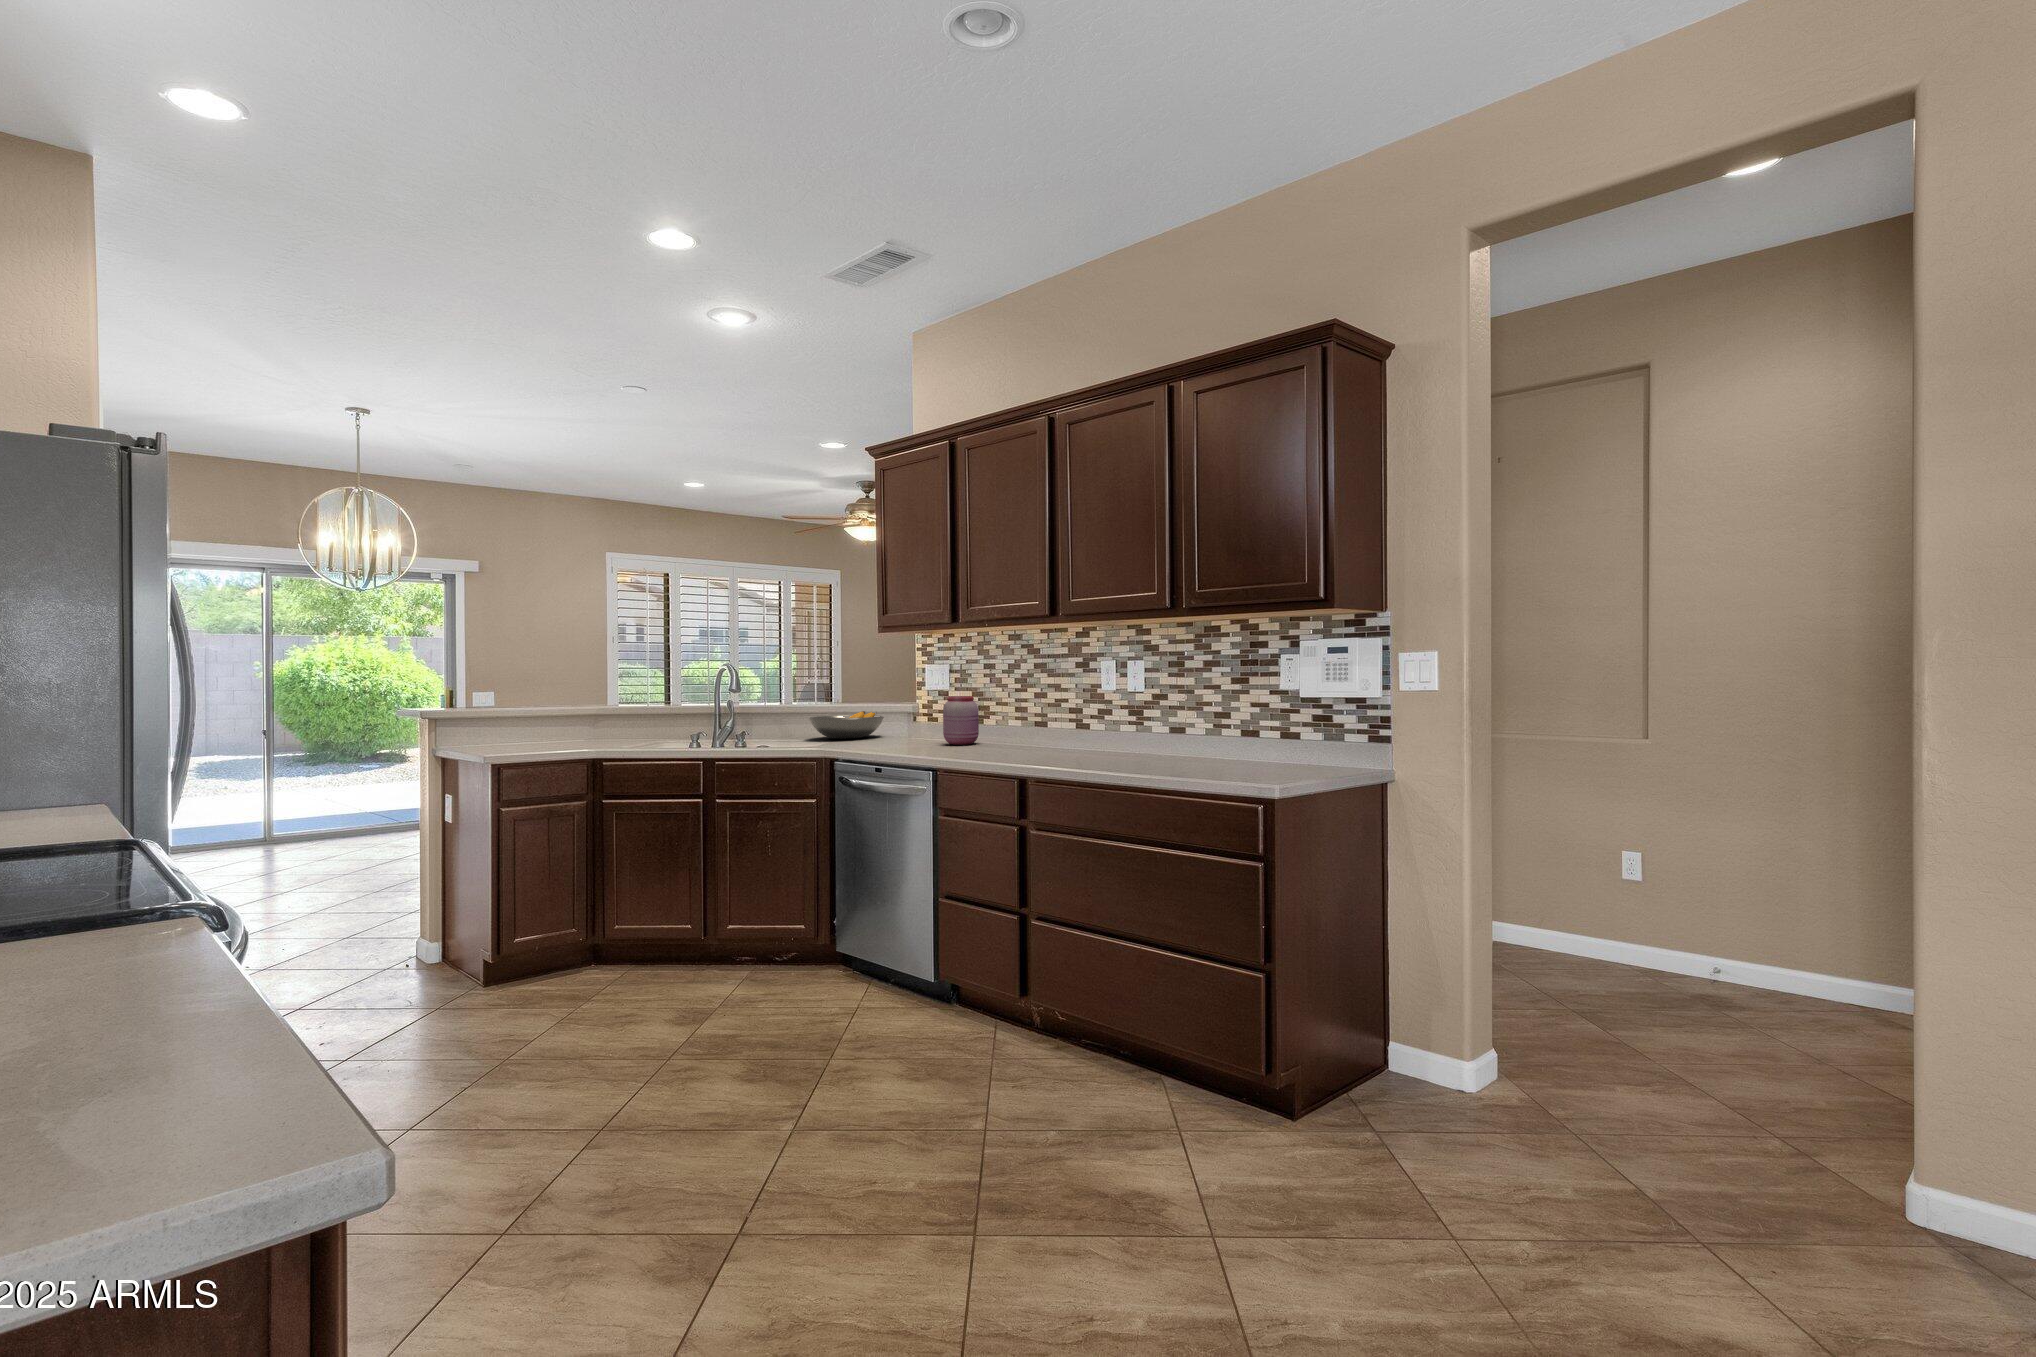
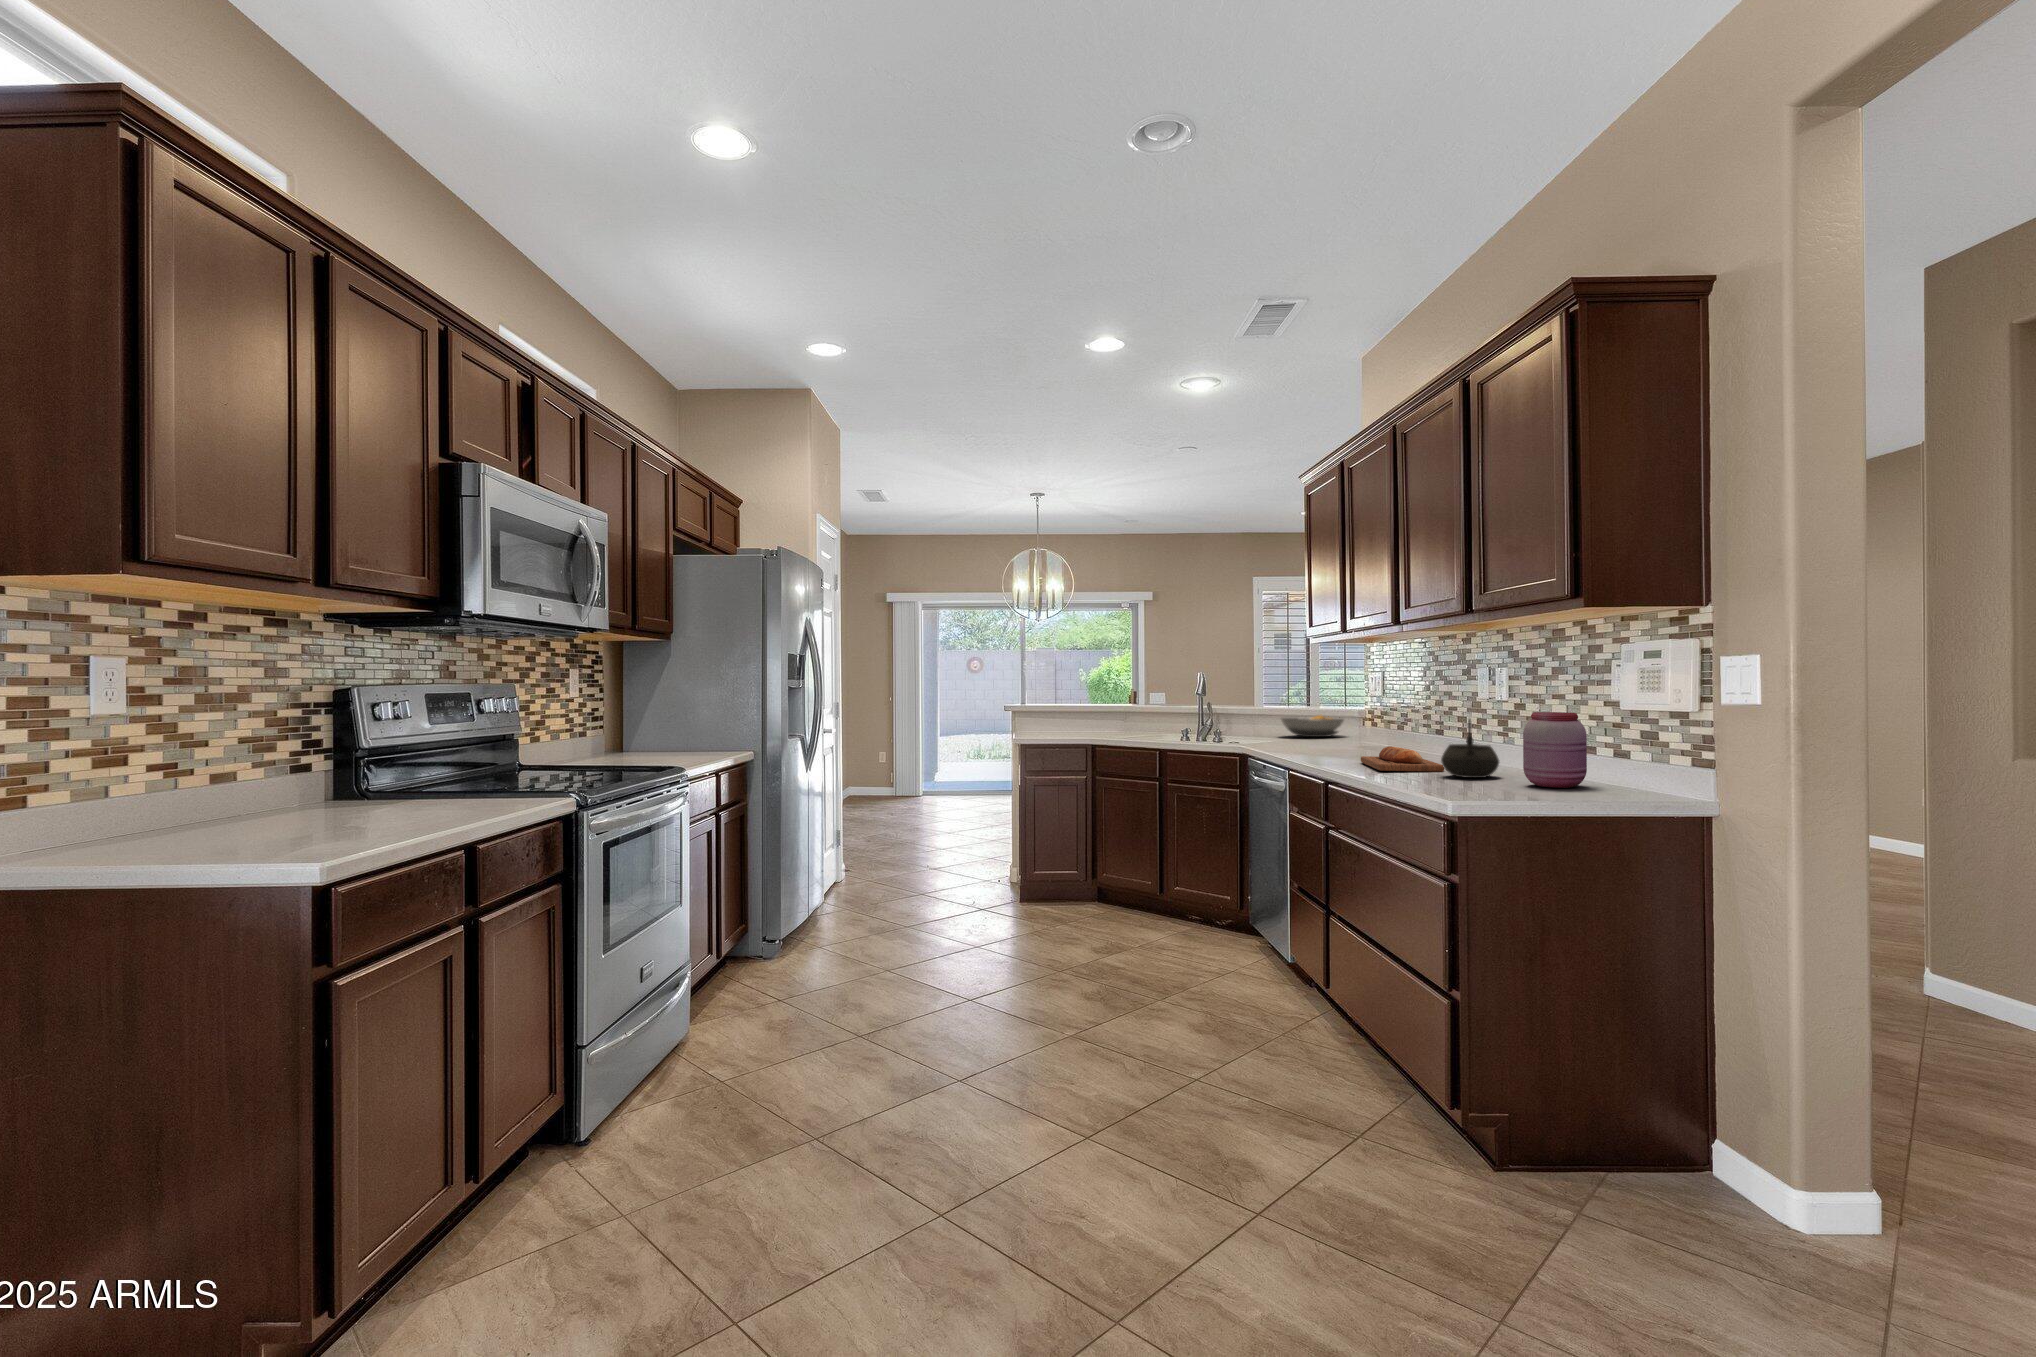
jar: present [943,696,979,745] -> present [1523,712,1587,788]
kettle: none [1152,709,1202,766] -> present [1441,719,1499,778]
bread loaf: none [1027,741,1134,766] -> present [1361,746,1444,772]

